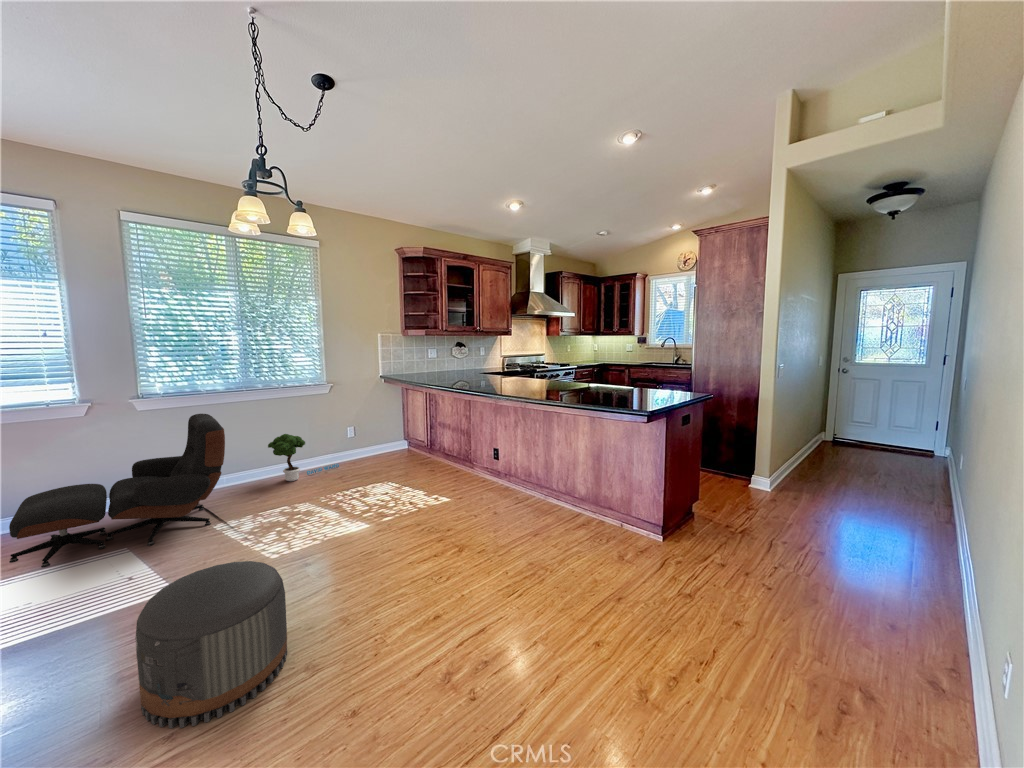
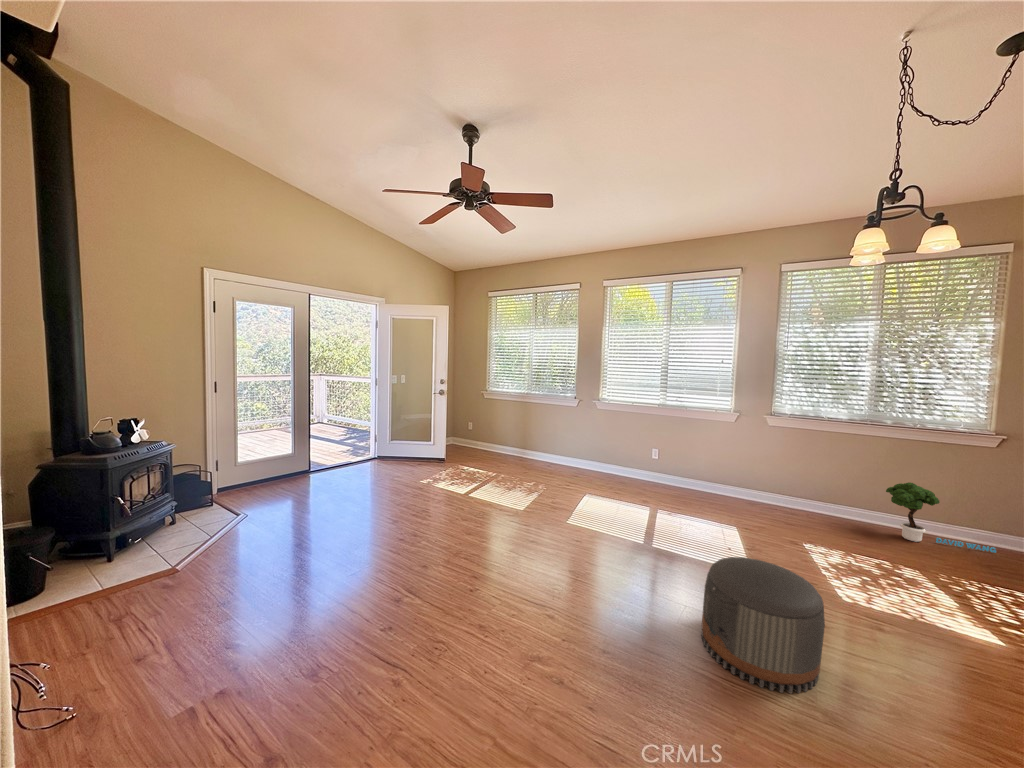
lounge chair: present [9,414,225,568] -> none [680,437,830,541]

